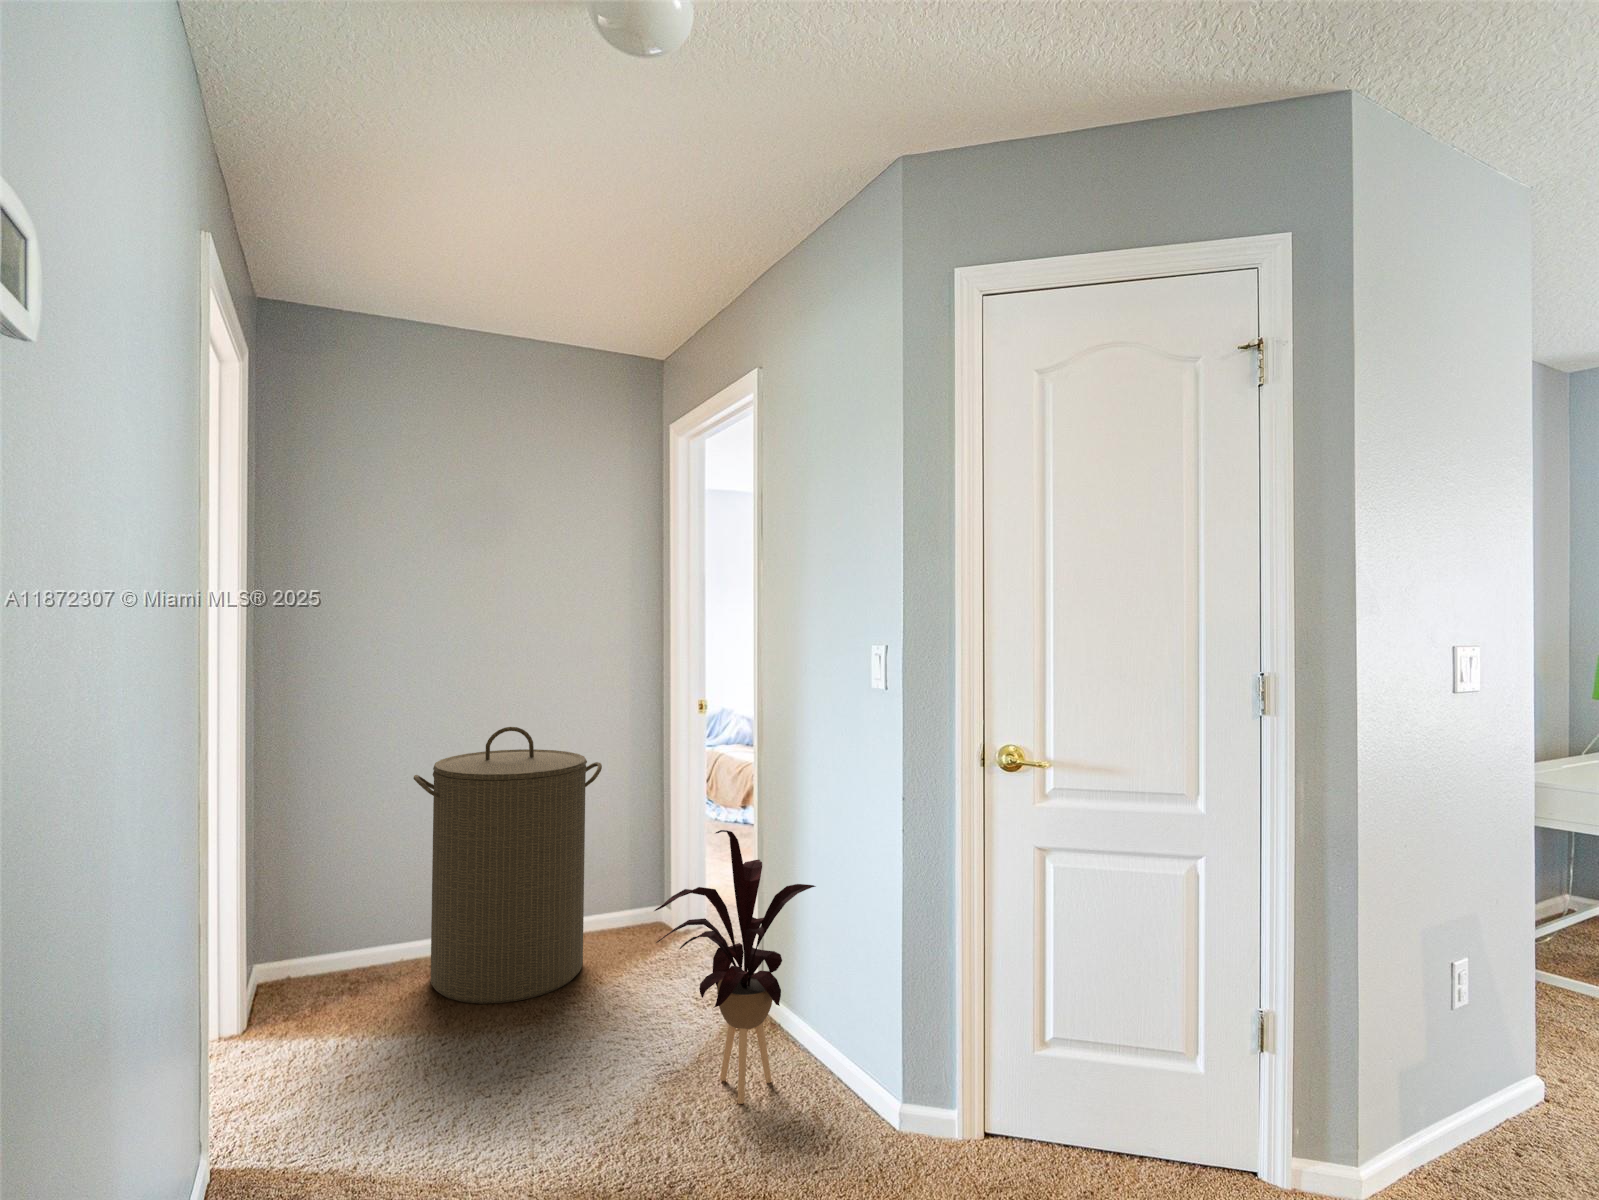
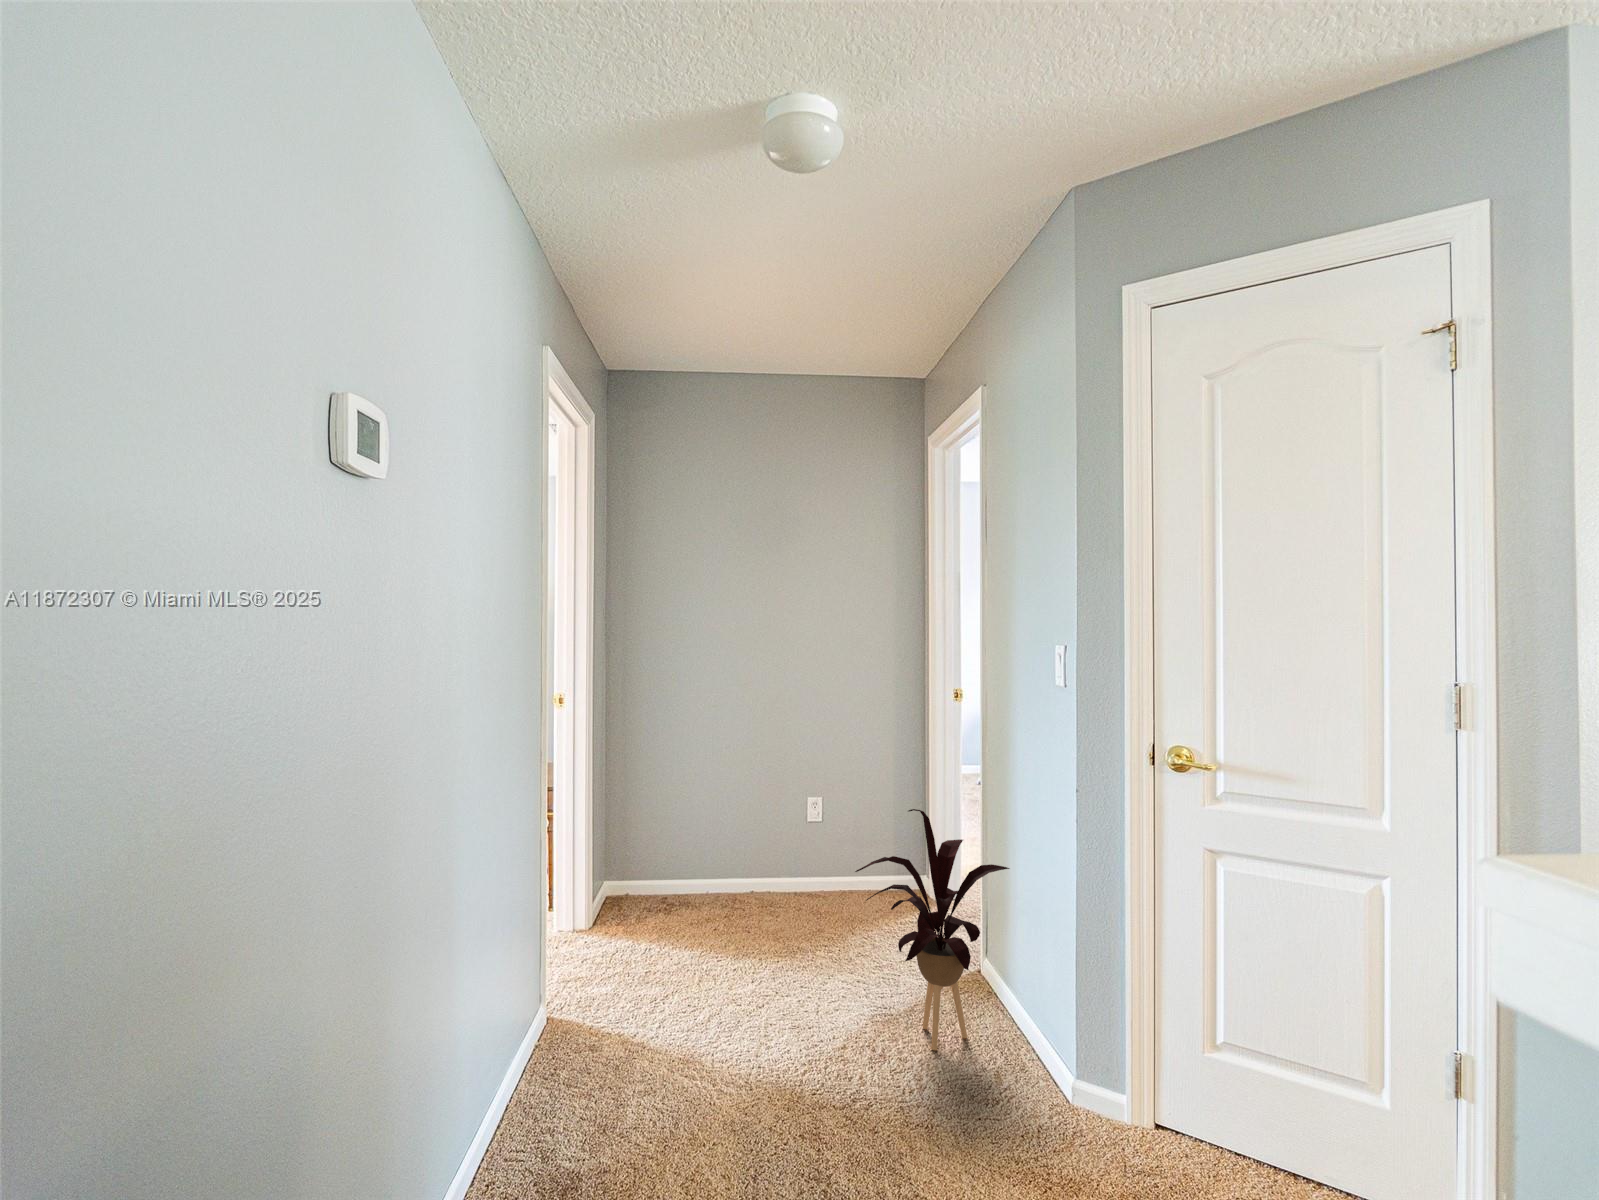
laundry hamper: present [413,727,602,1004] -> none [707,713,854,938]

